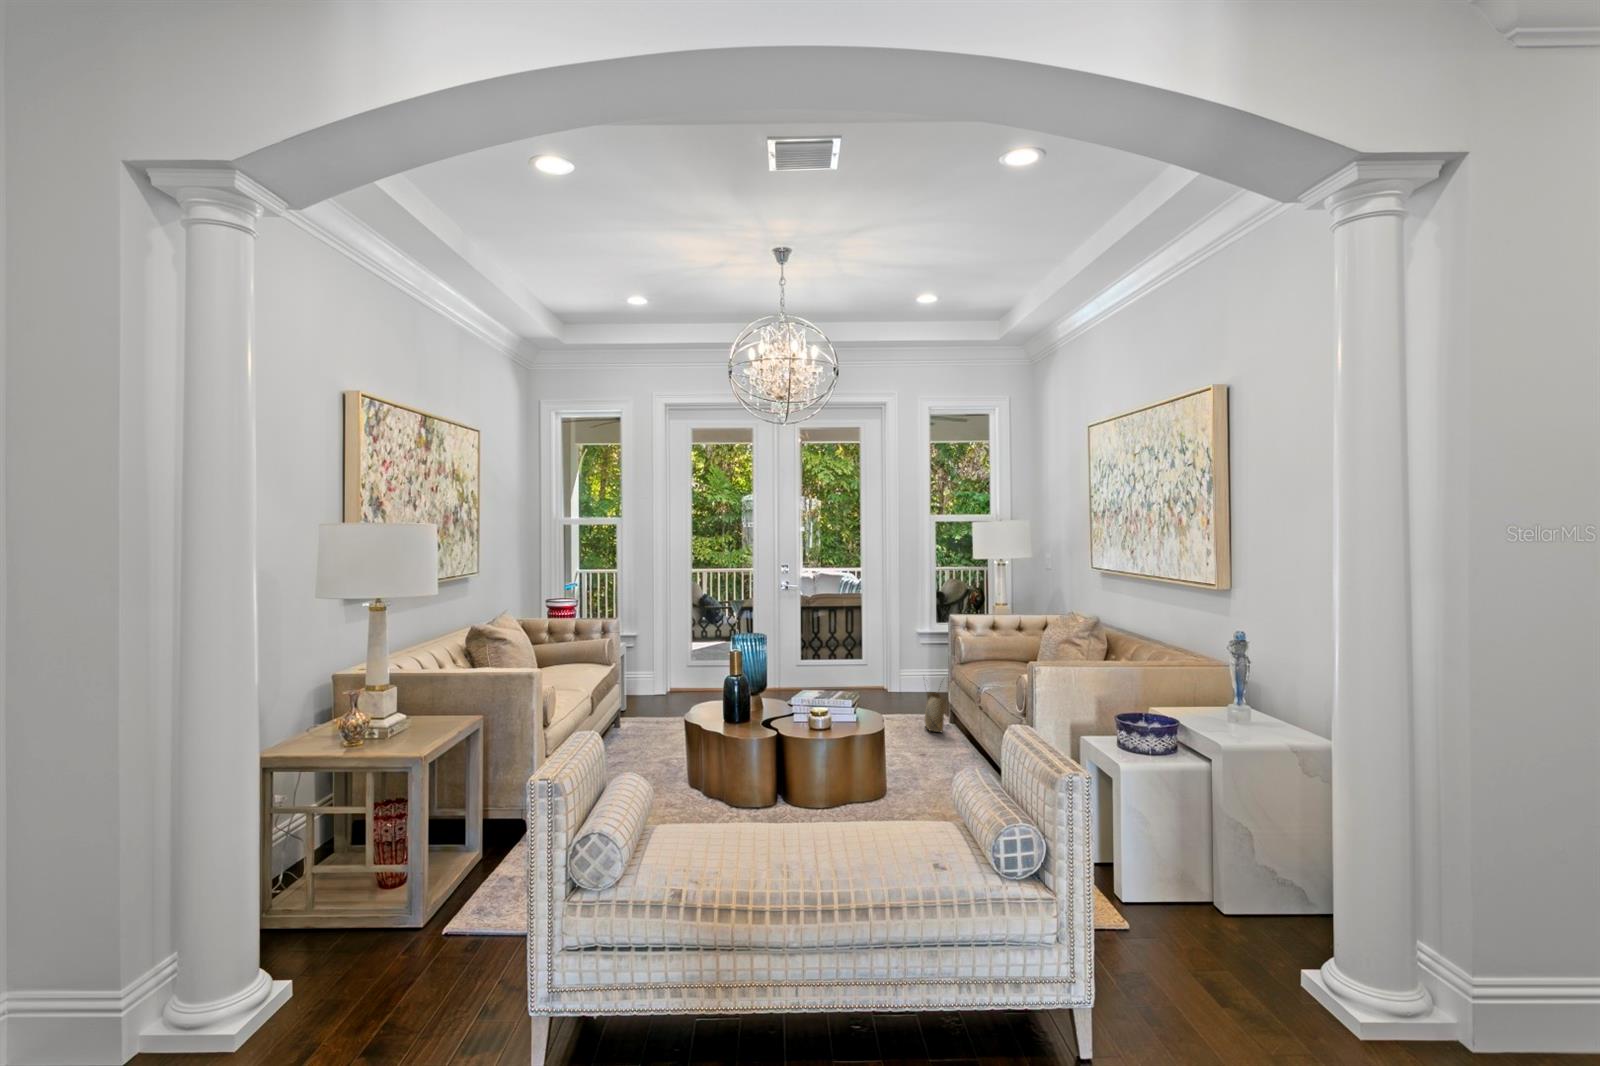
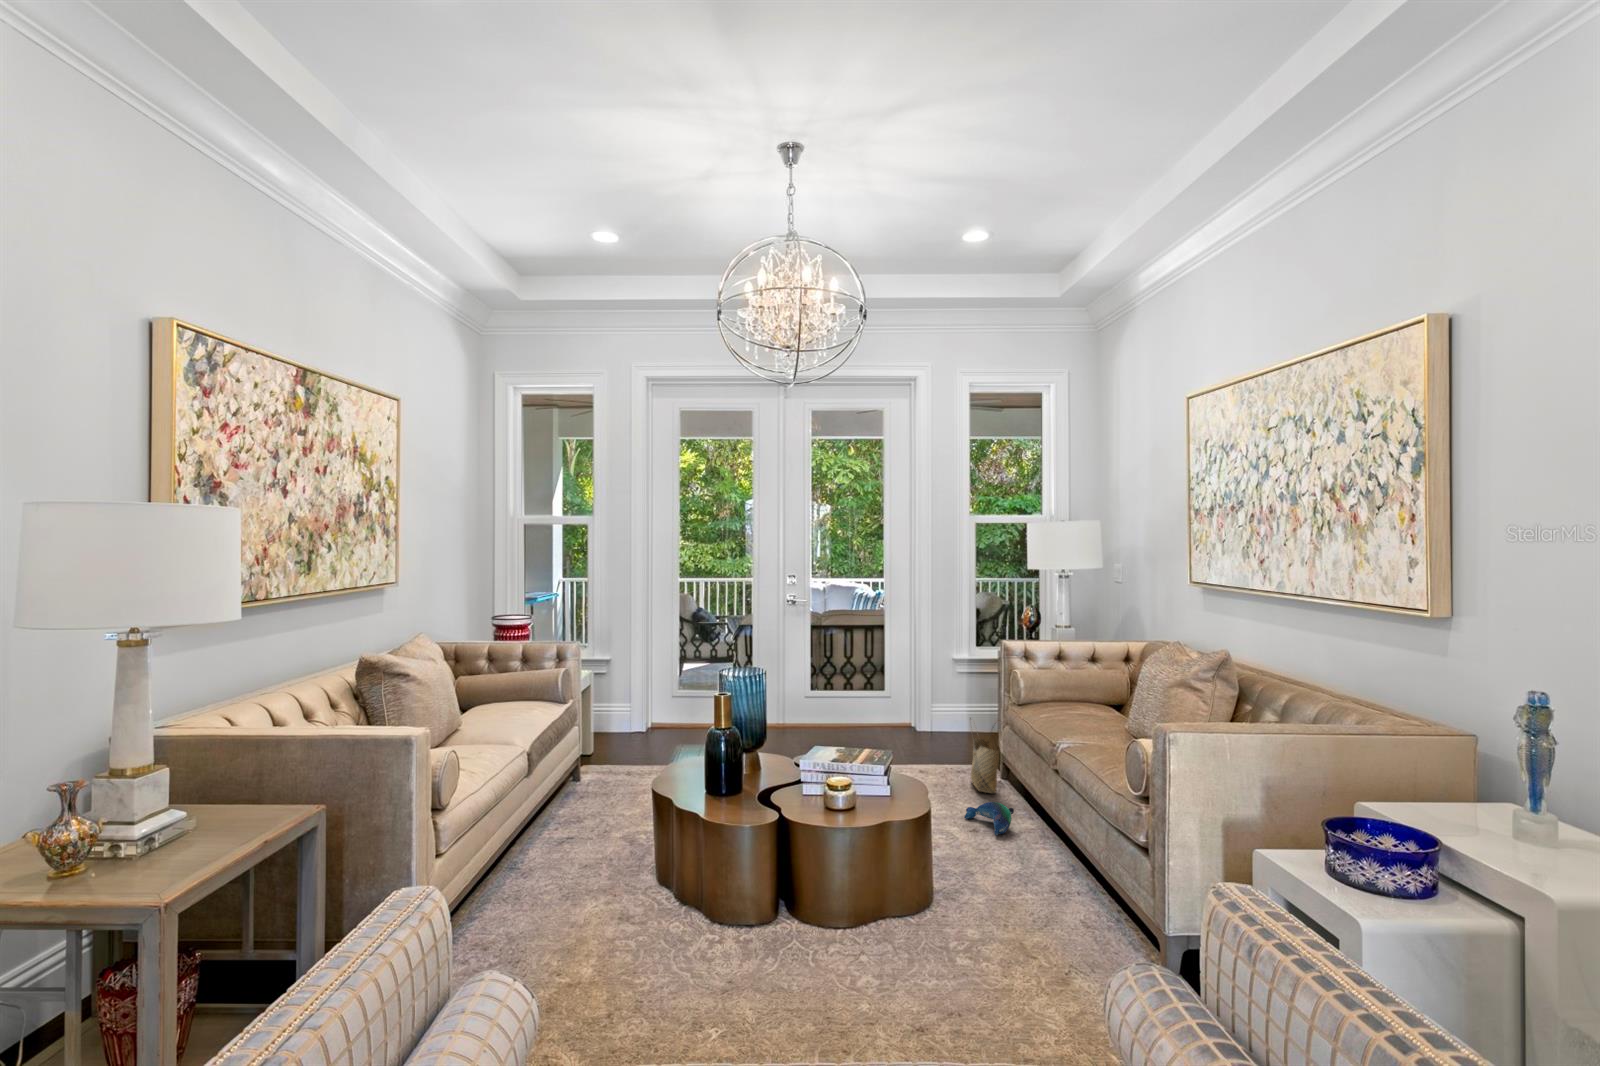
plush toy: none [915,734,952,757] -> present [964,802,1014,836]

